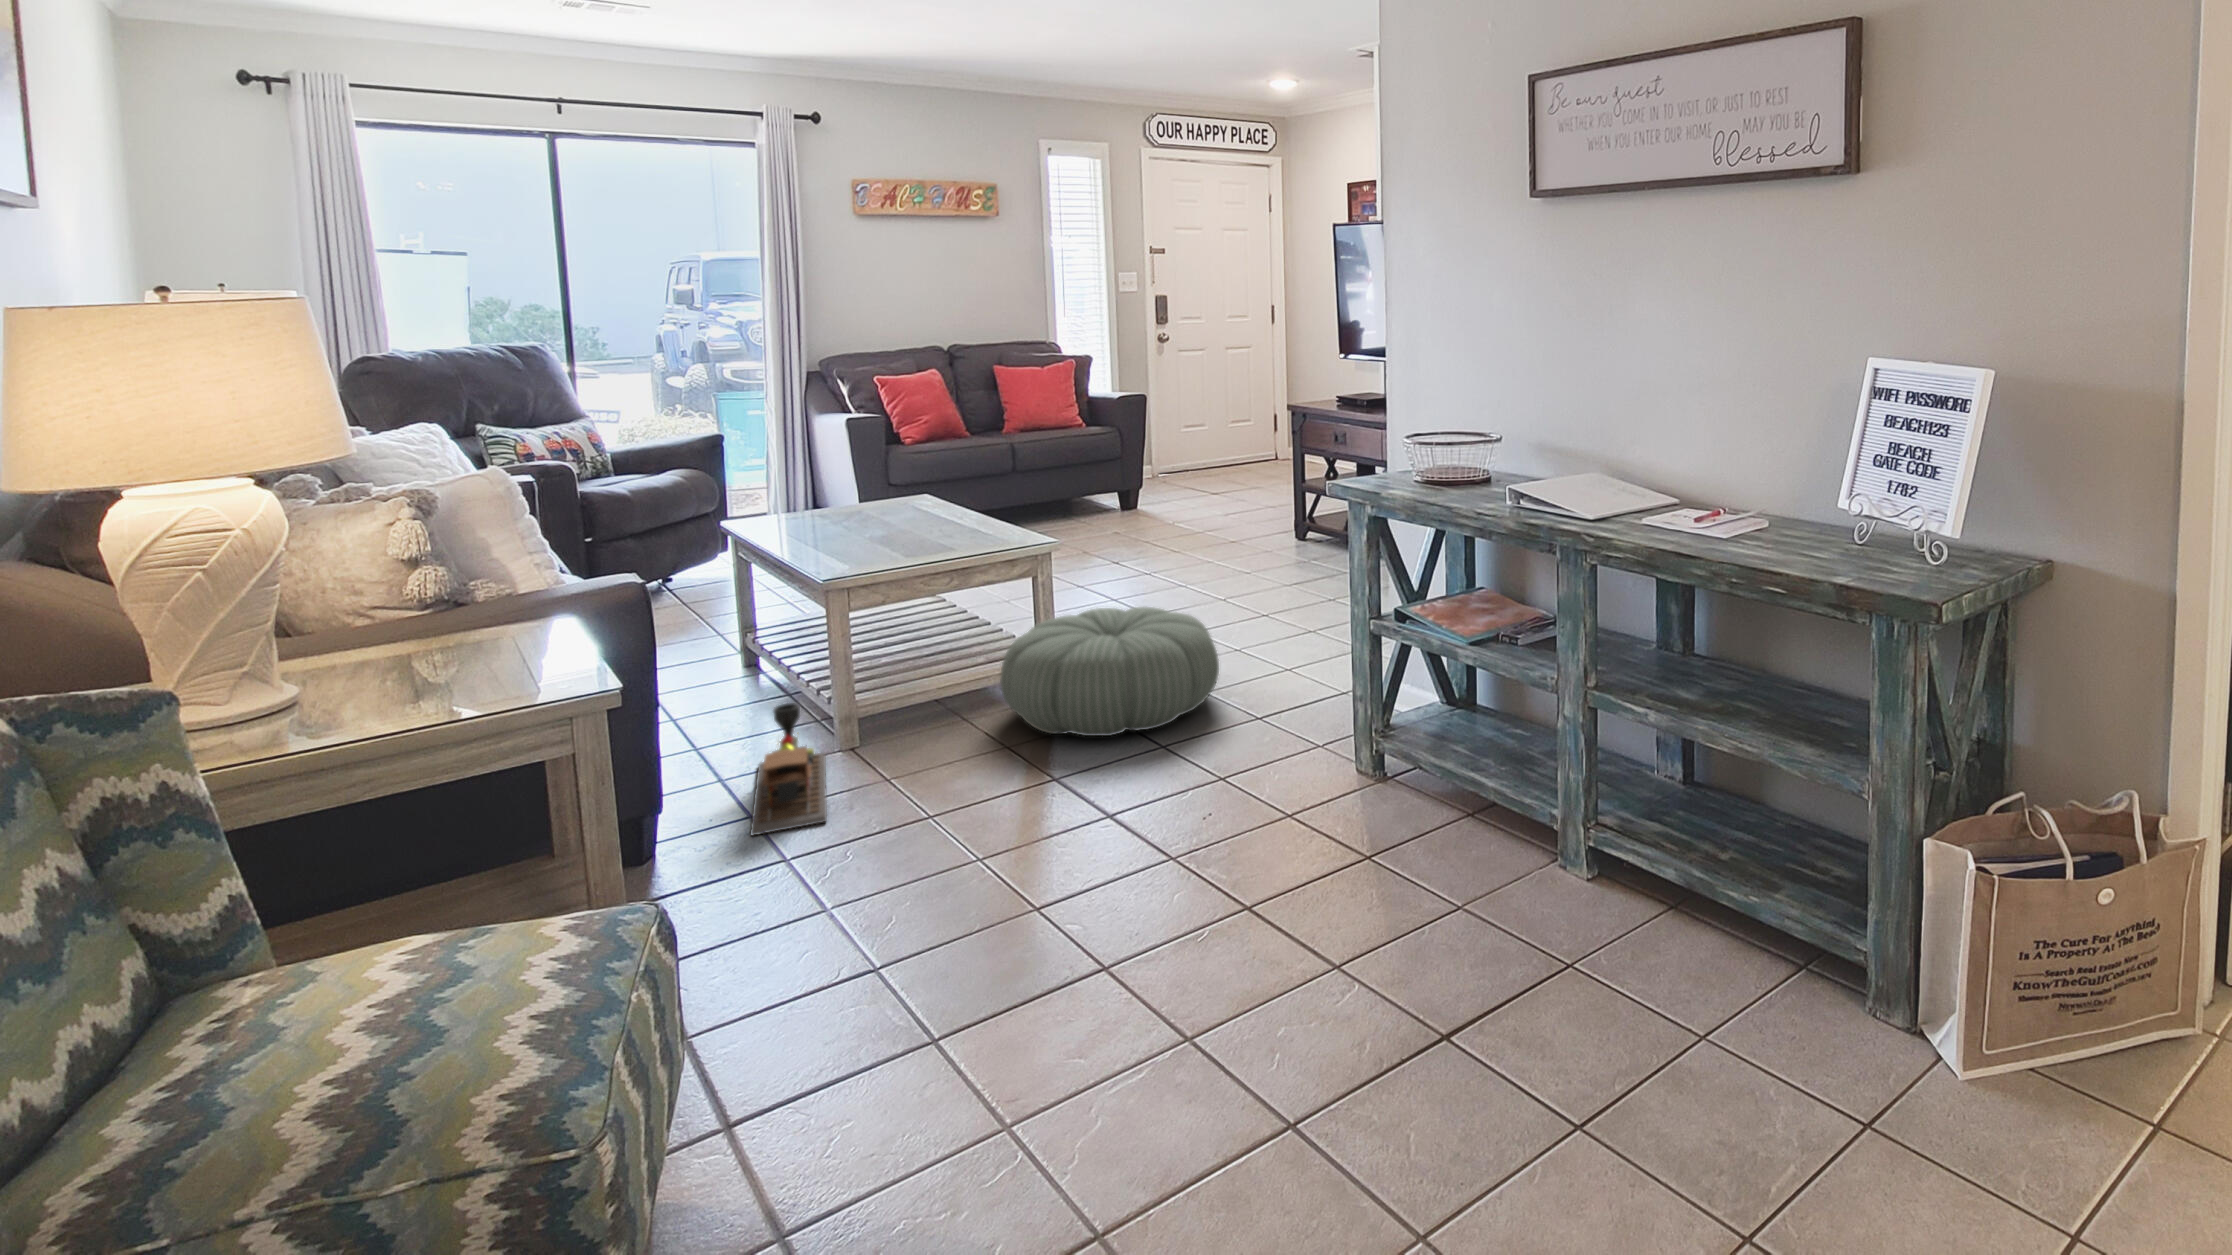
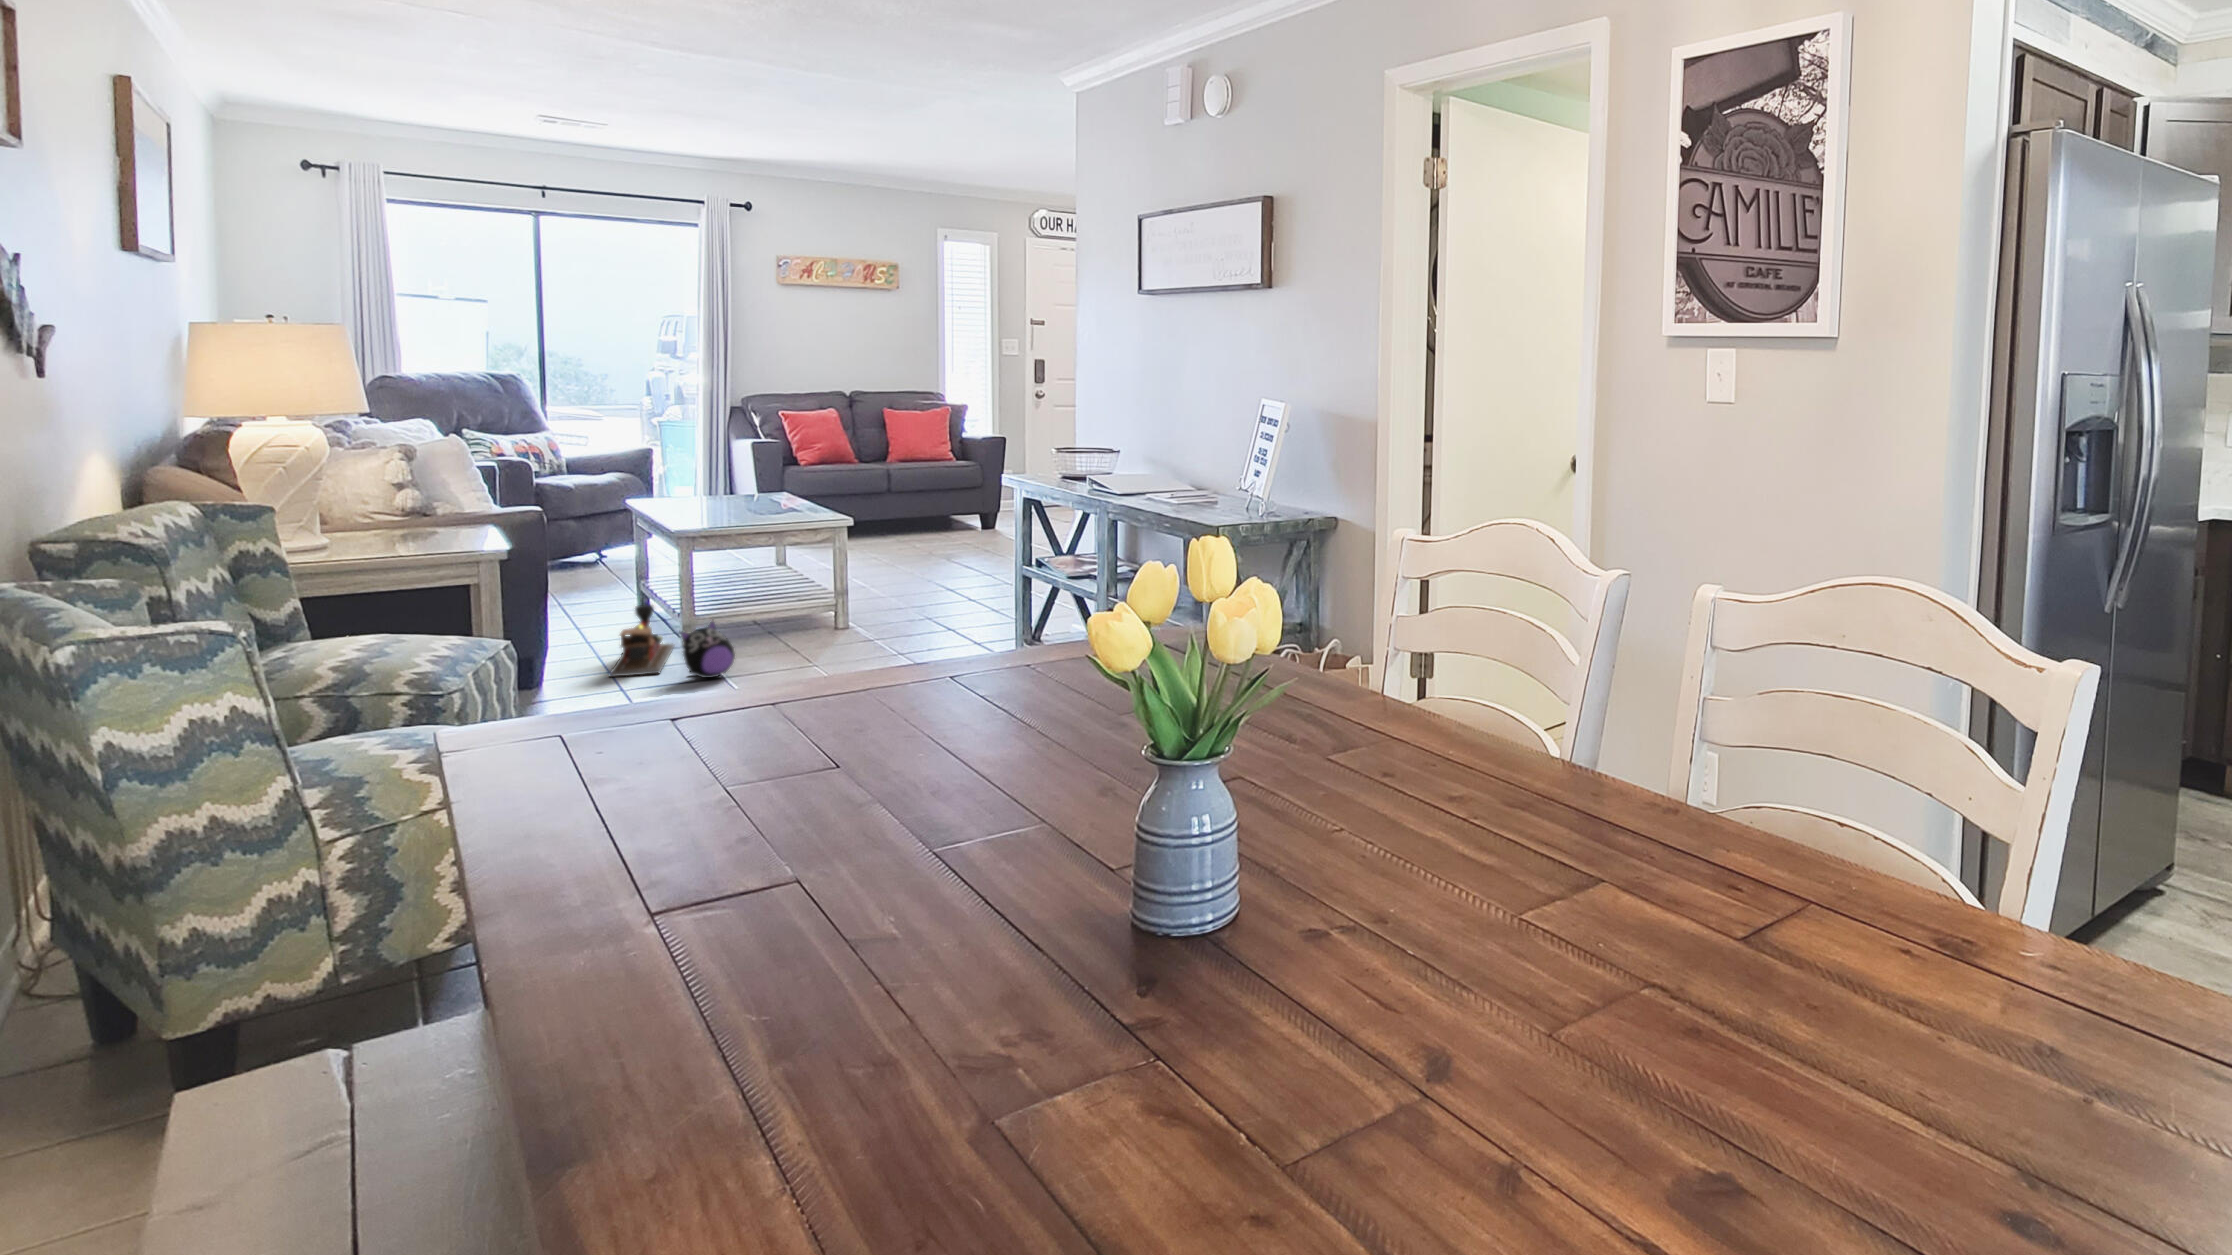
pouf: present [1000,607,1219,736] -> none [802,566,963,644]
plush toy: none [859,735,941,830] -> present [681,621,735,678]

